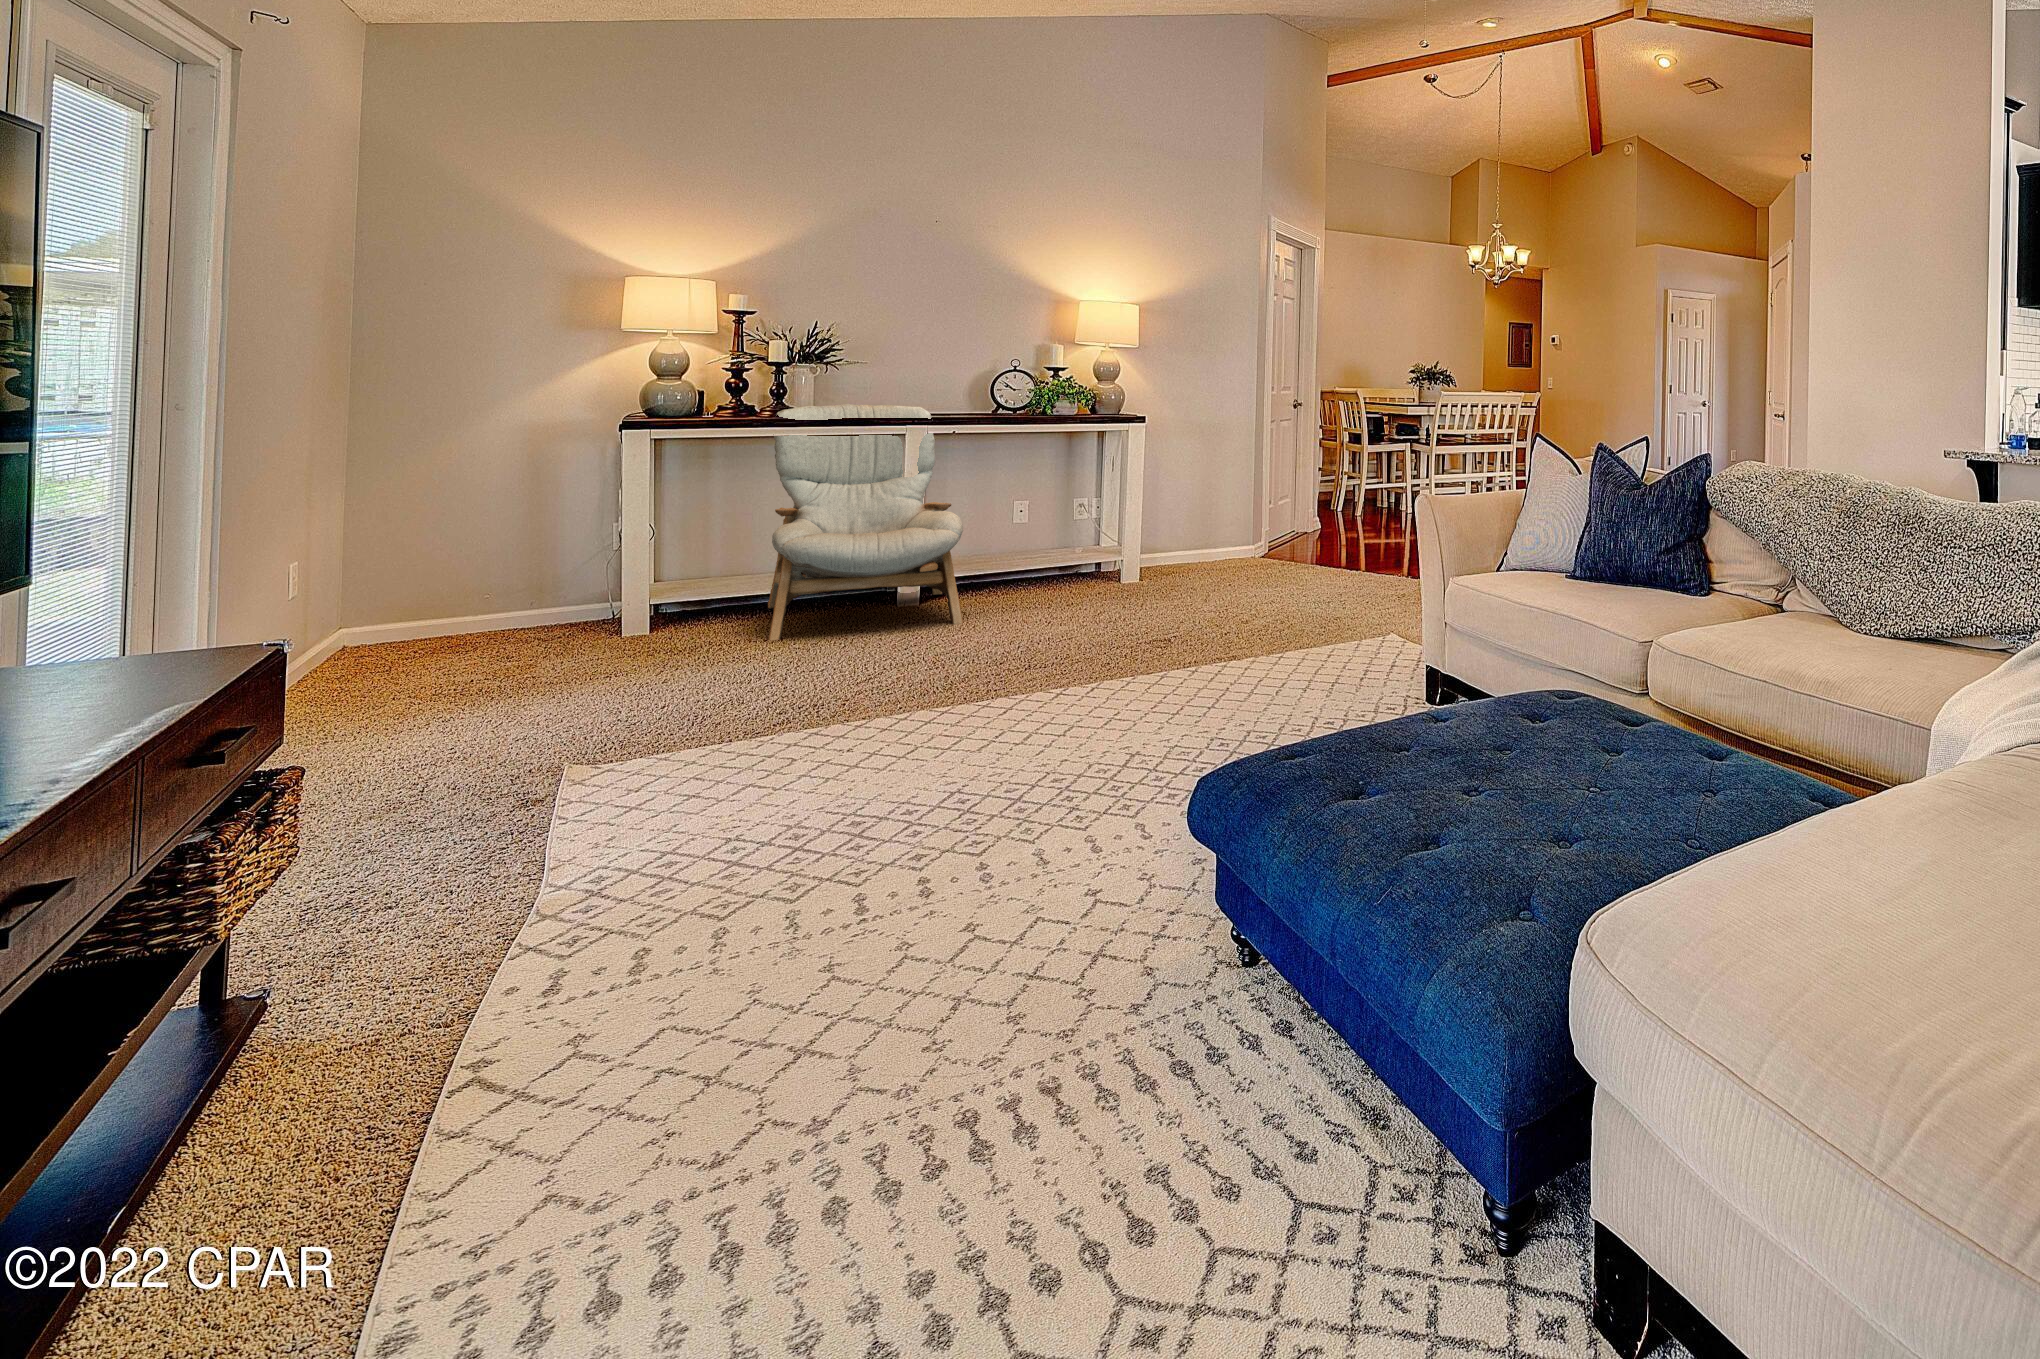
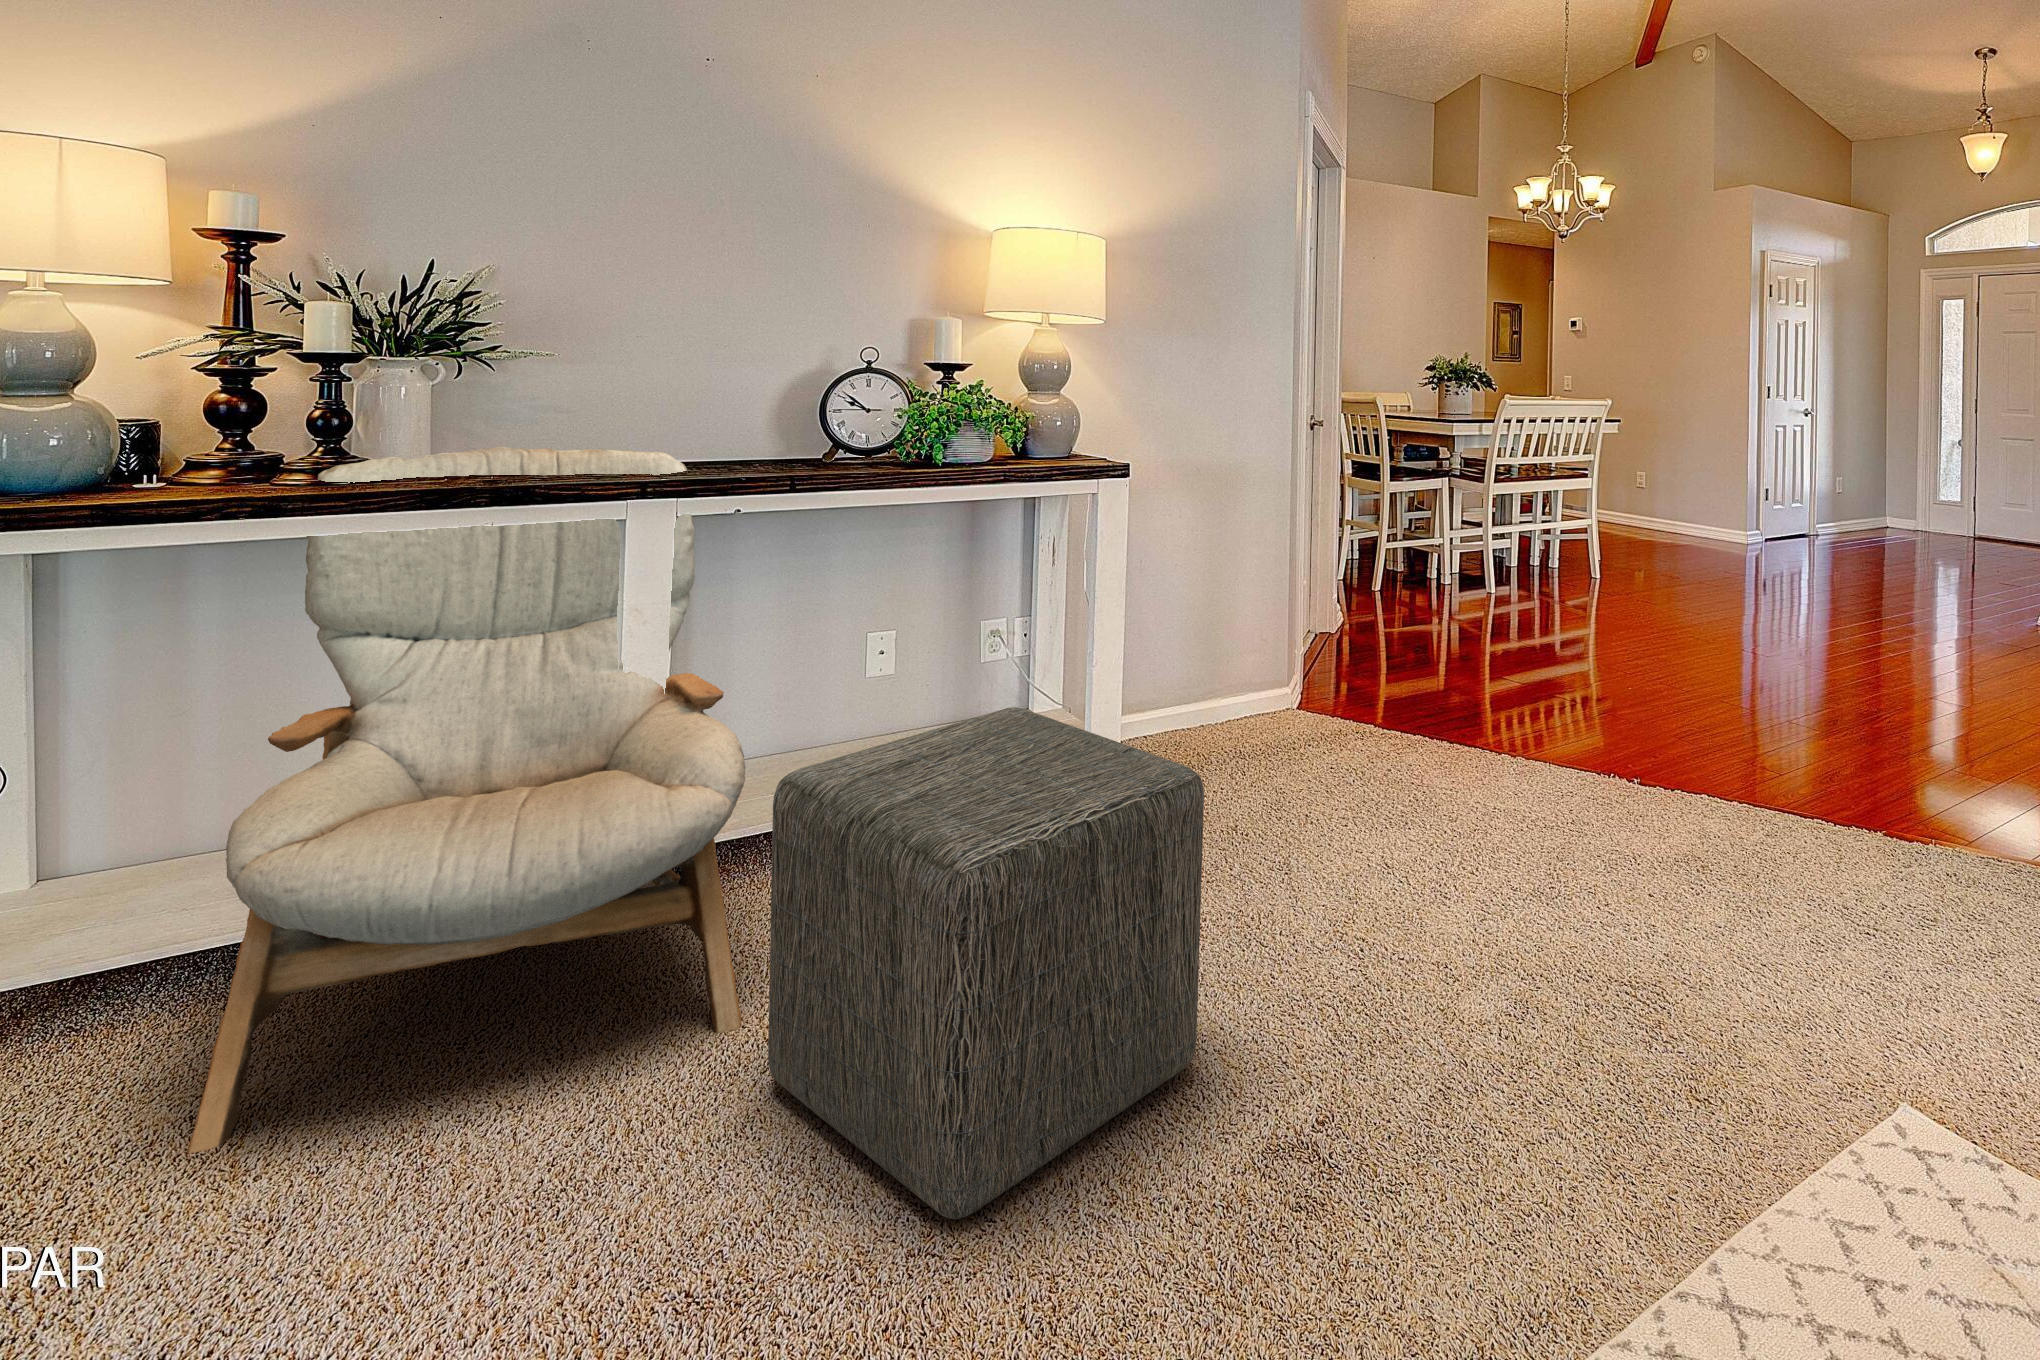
ottoman: none [976,503,1143,647] -> present [768,707,1204,1219]

